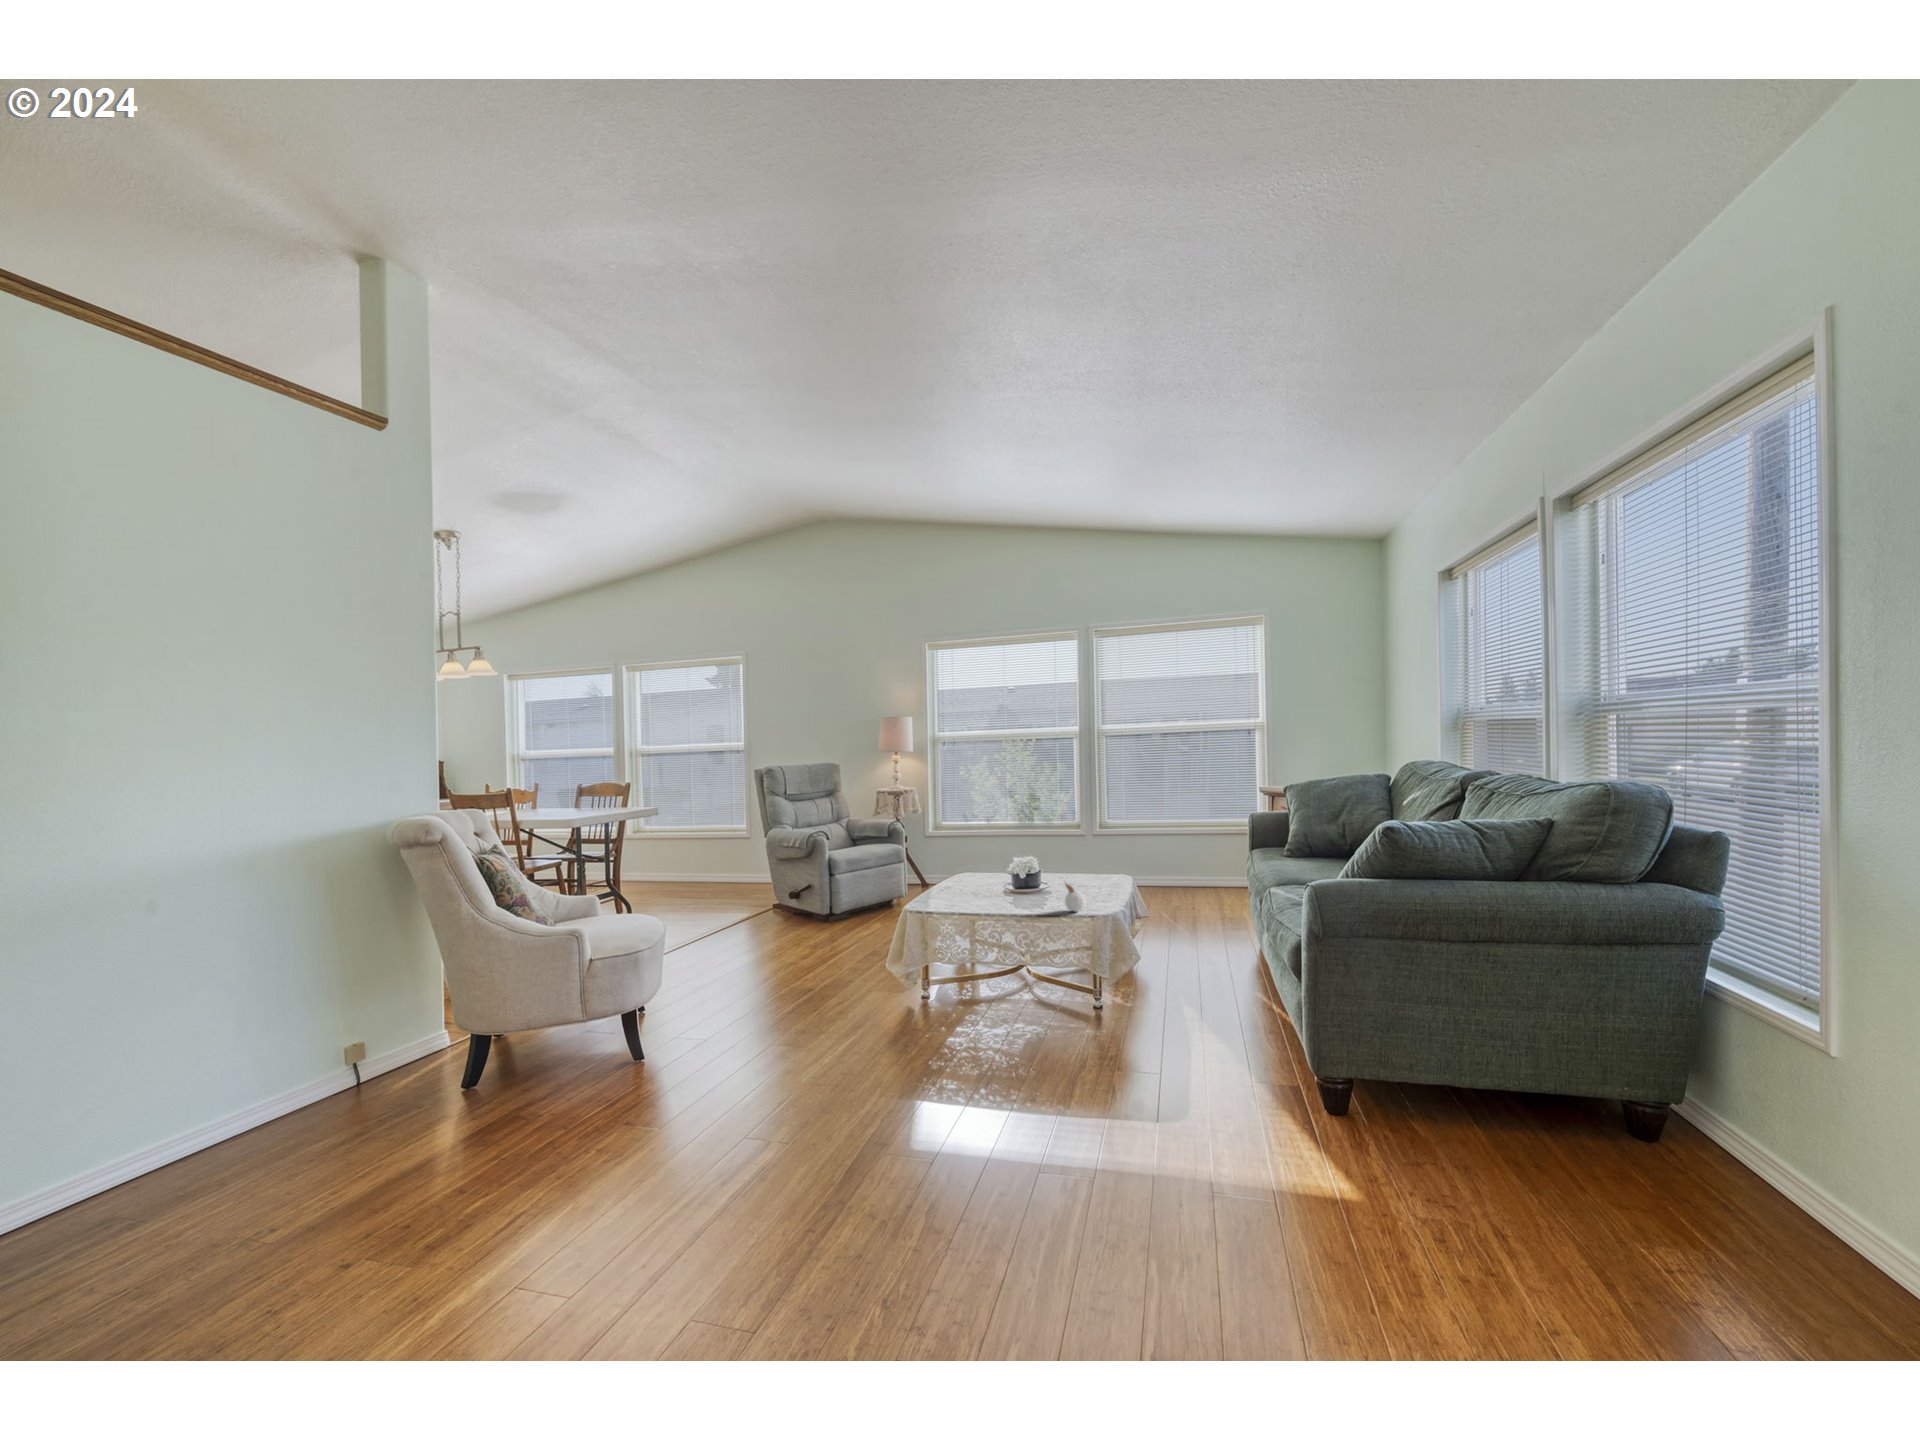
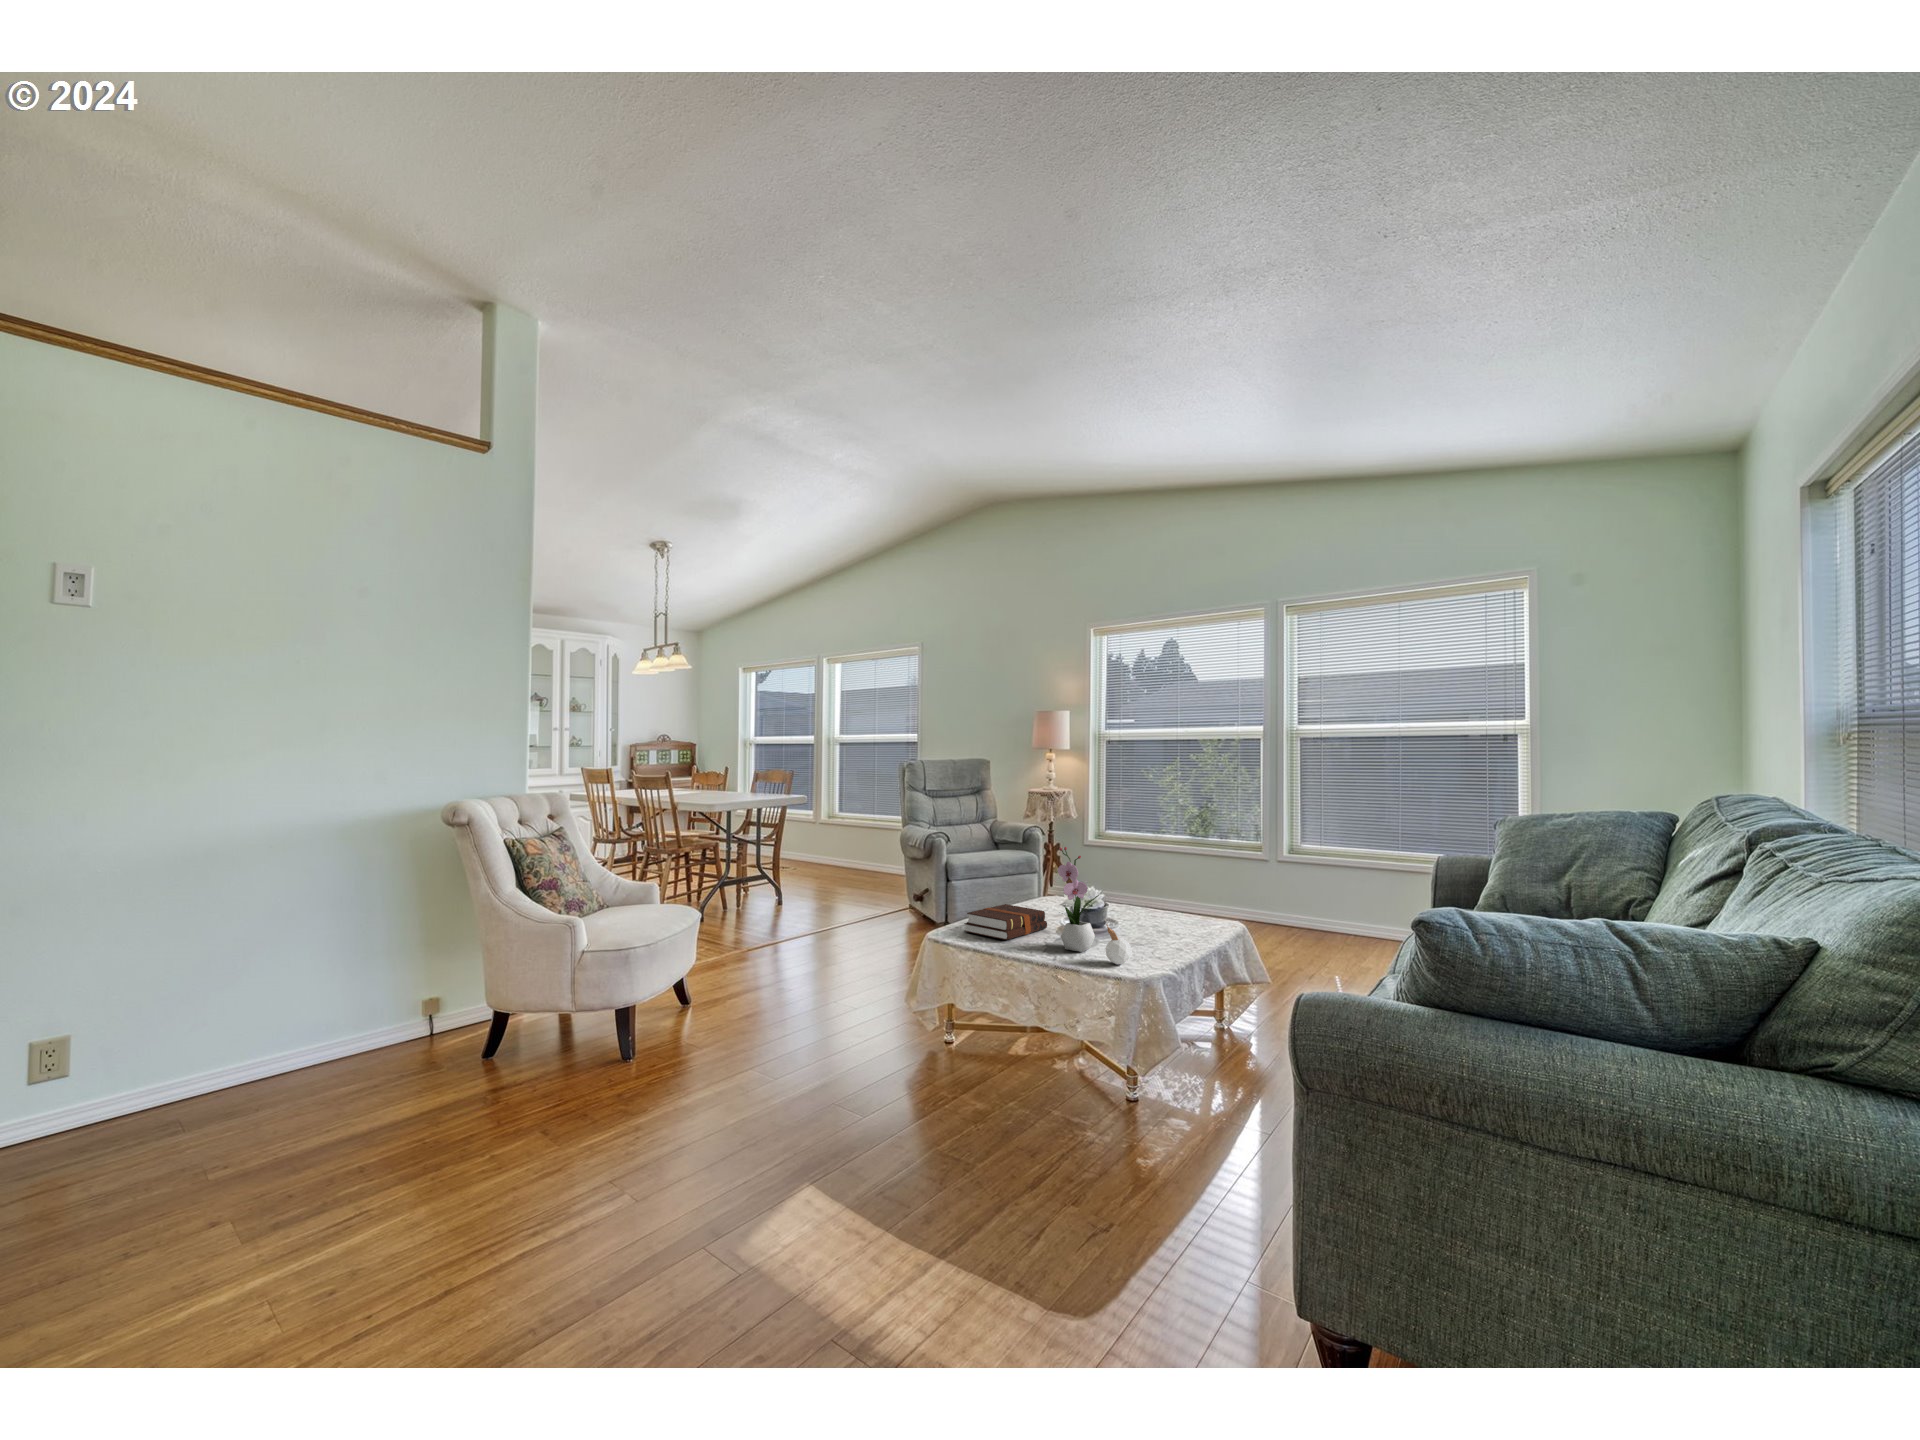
flower arrangement: none [1016,822,1049,907] -> present [1058,847,1099,952]
hardback book: none [930,880,994,907] -> present [964,904,1047,940]

